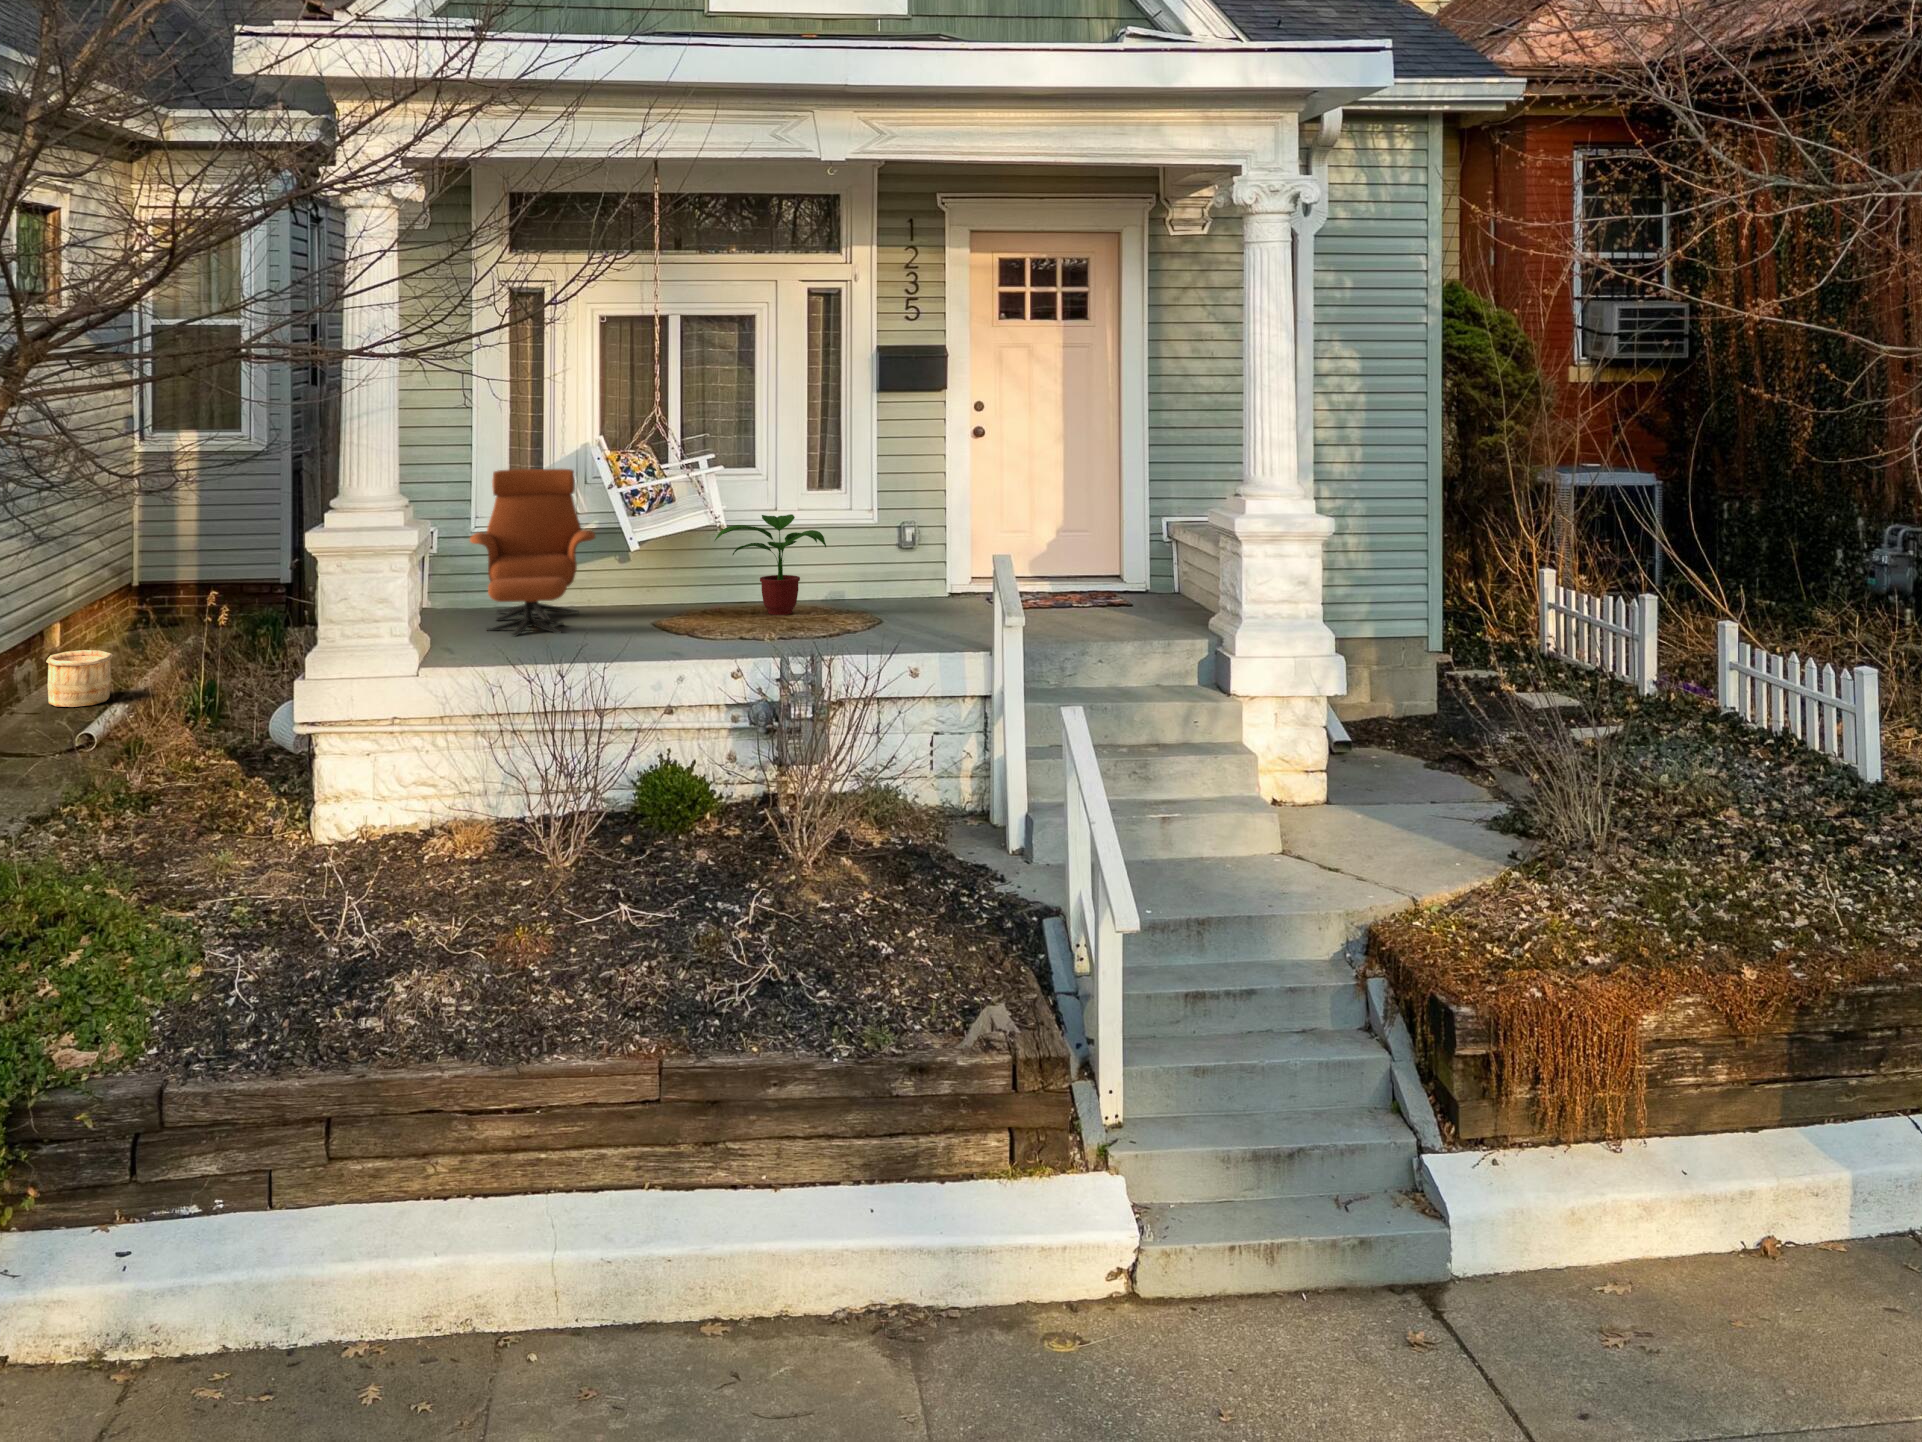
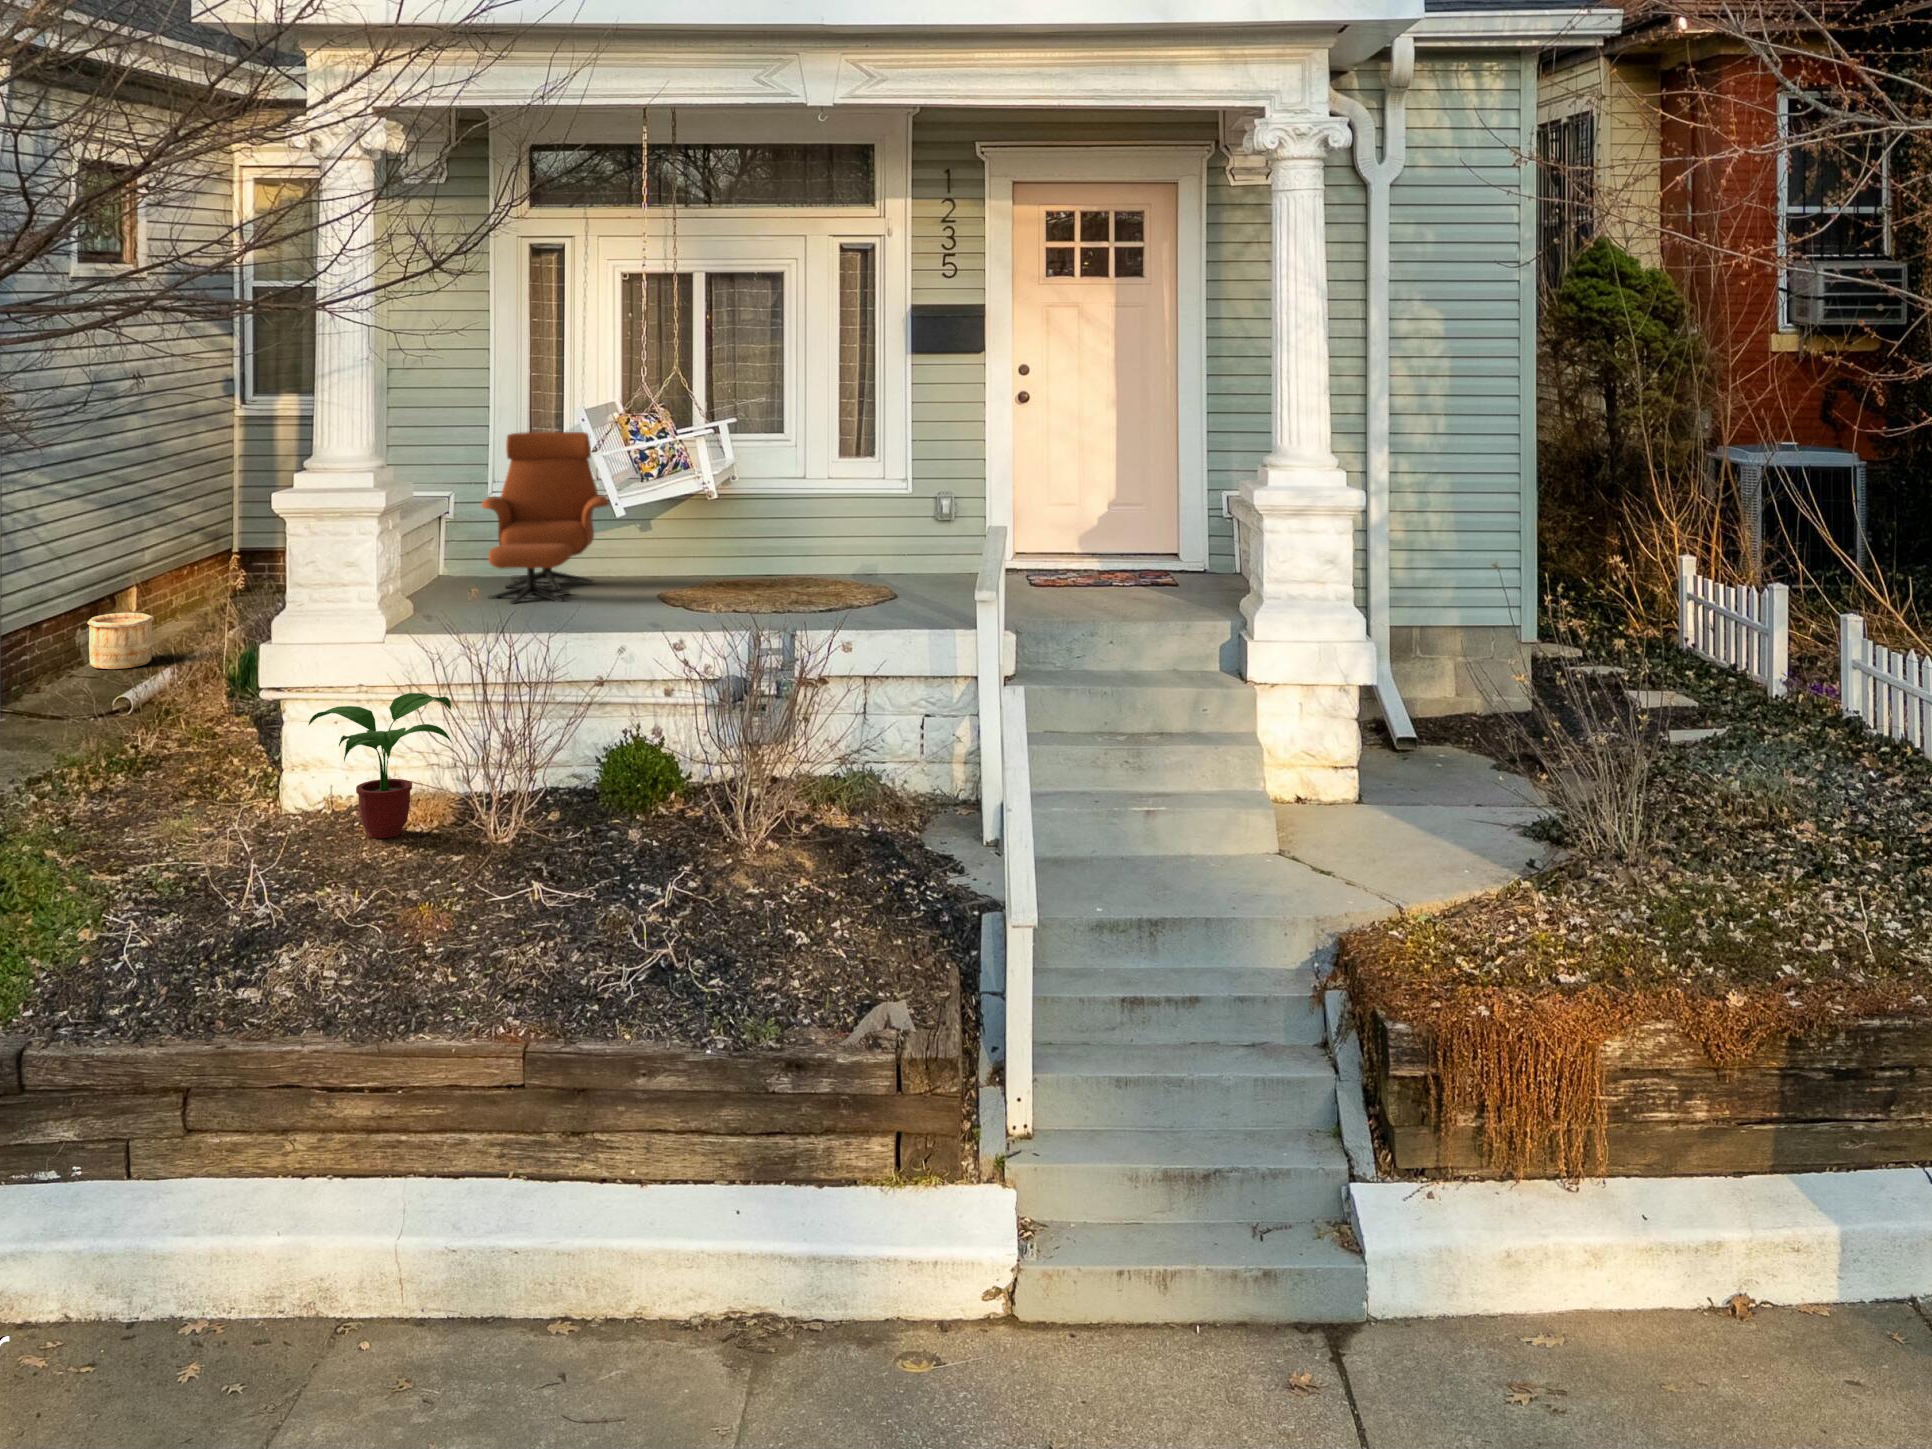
potted plant: present [715,514,826,615] -> present [309,693,452,838]

